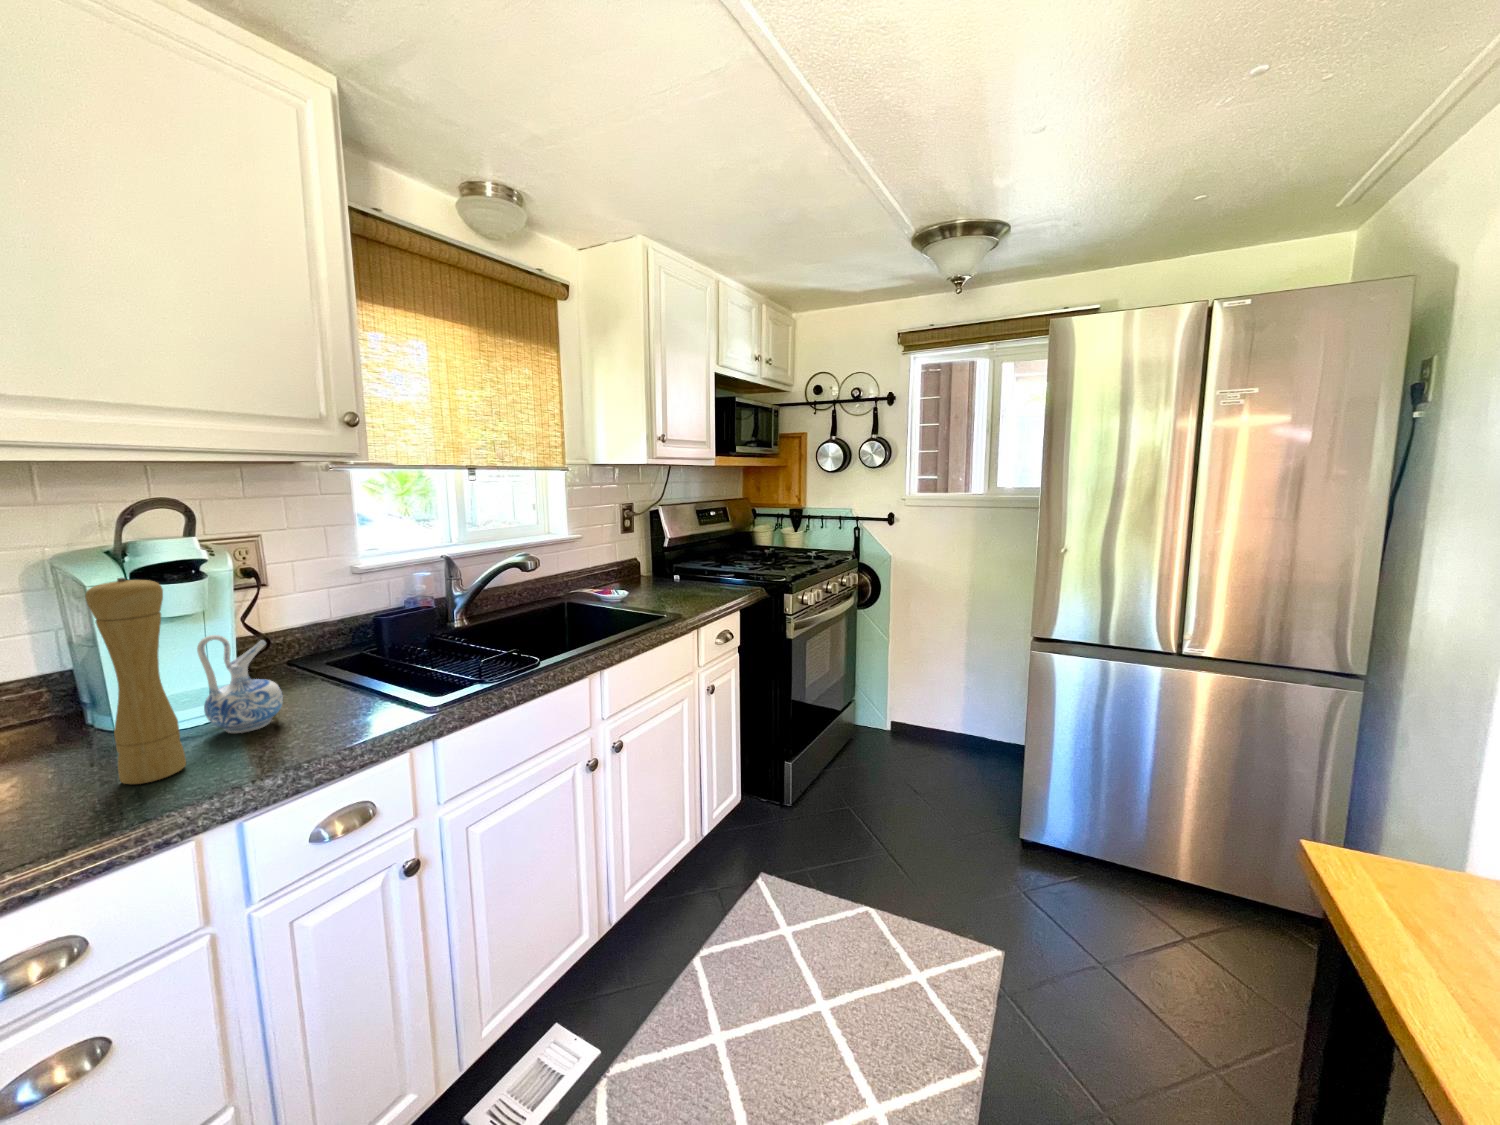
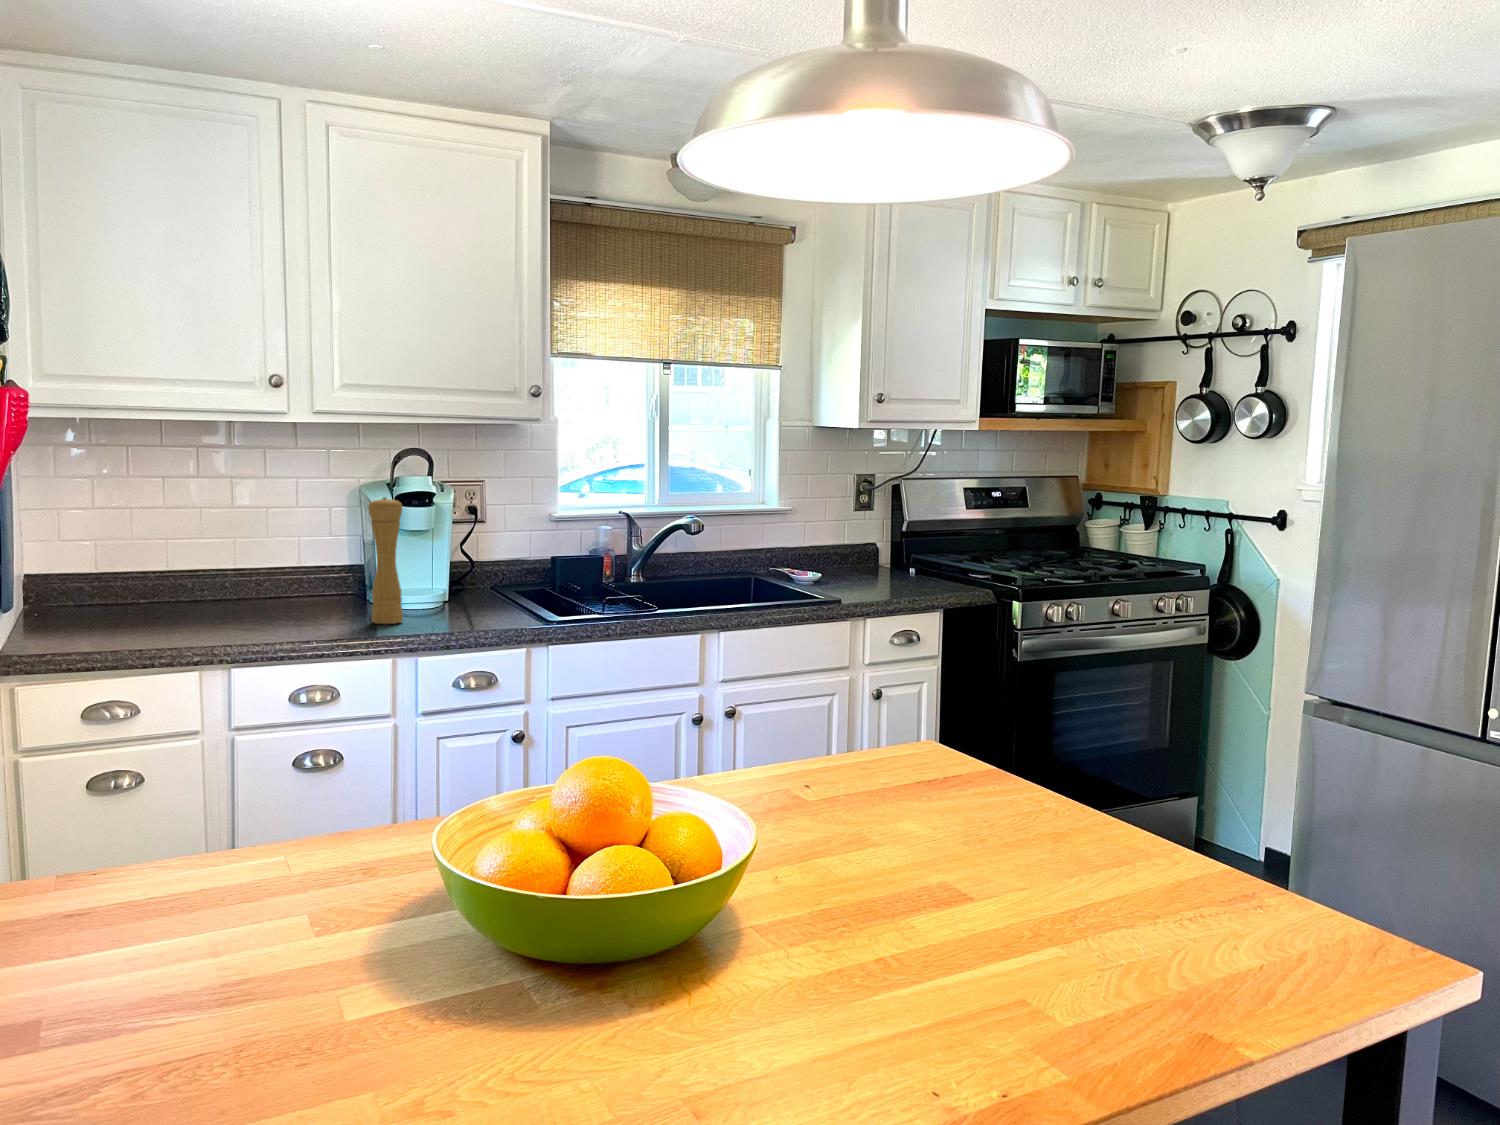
ceramic pitcher: present [197,635,283,733] -> none [421,544,465,616]

